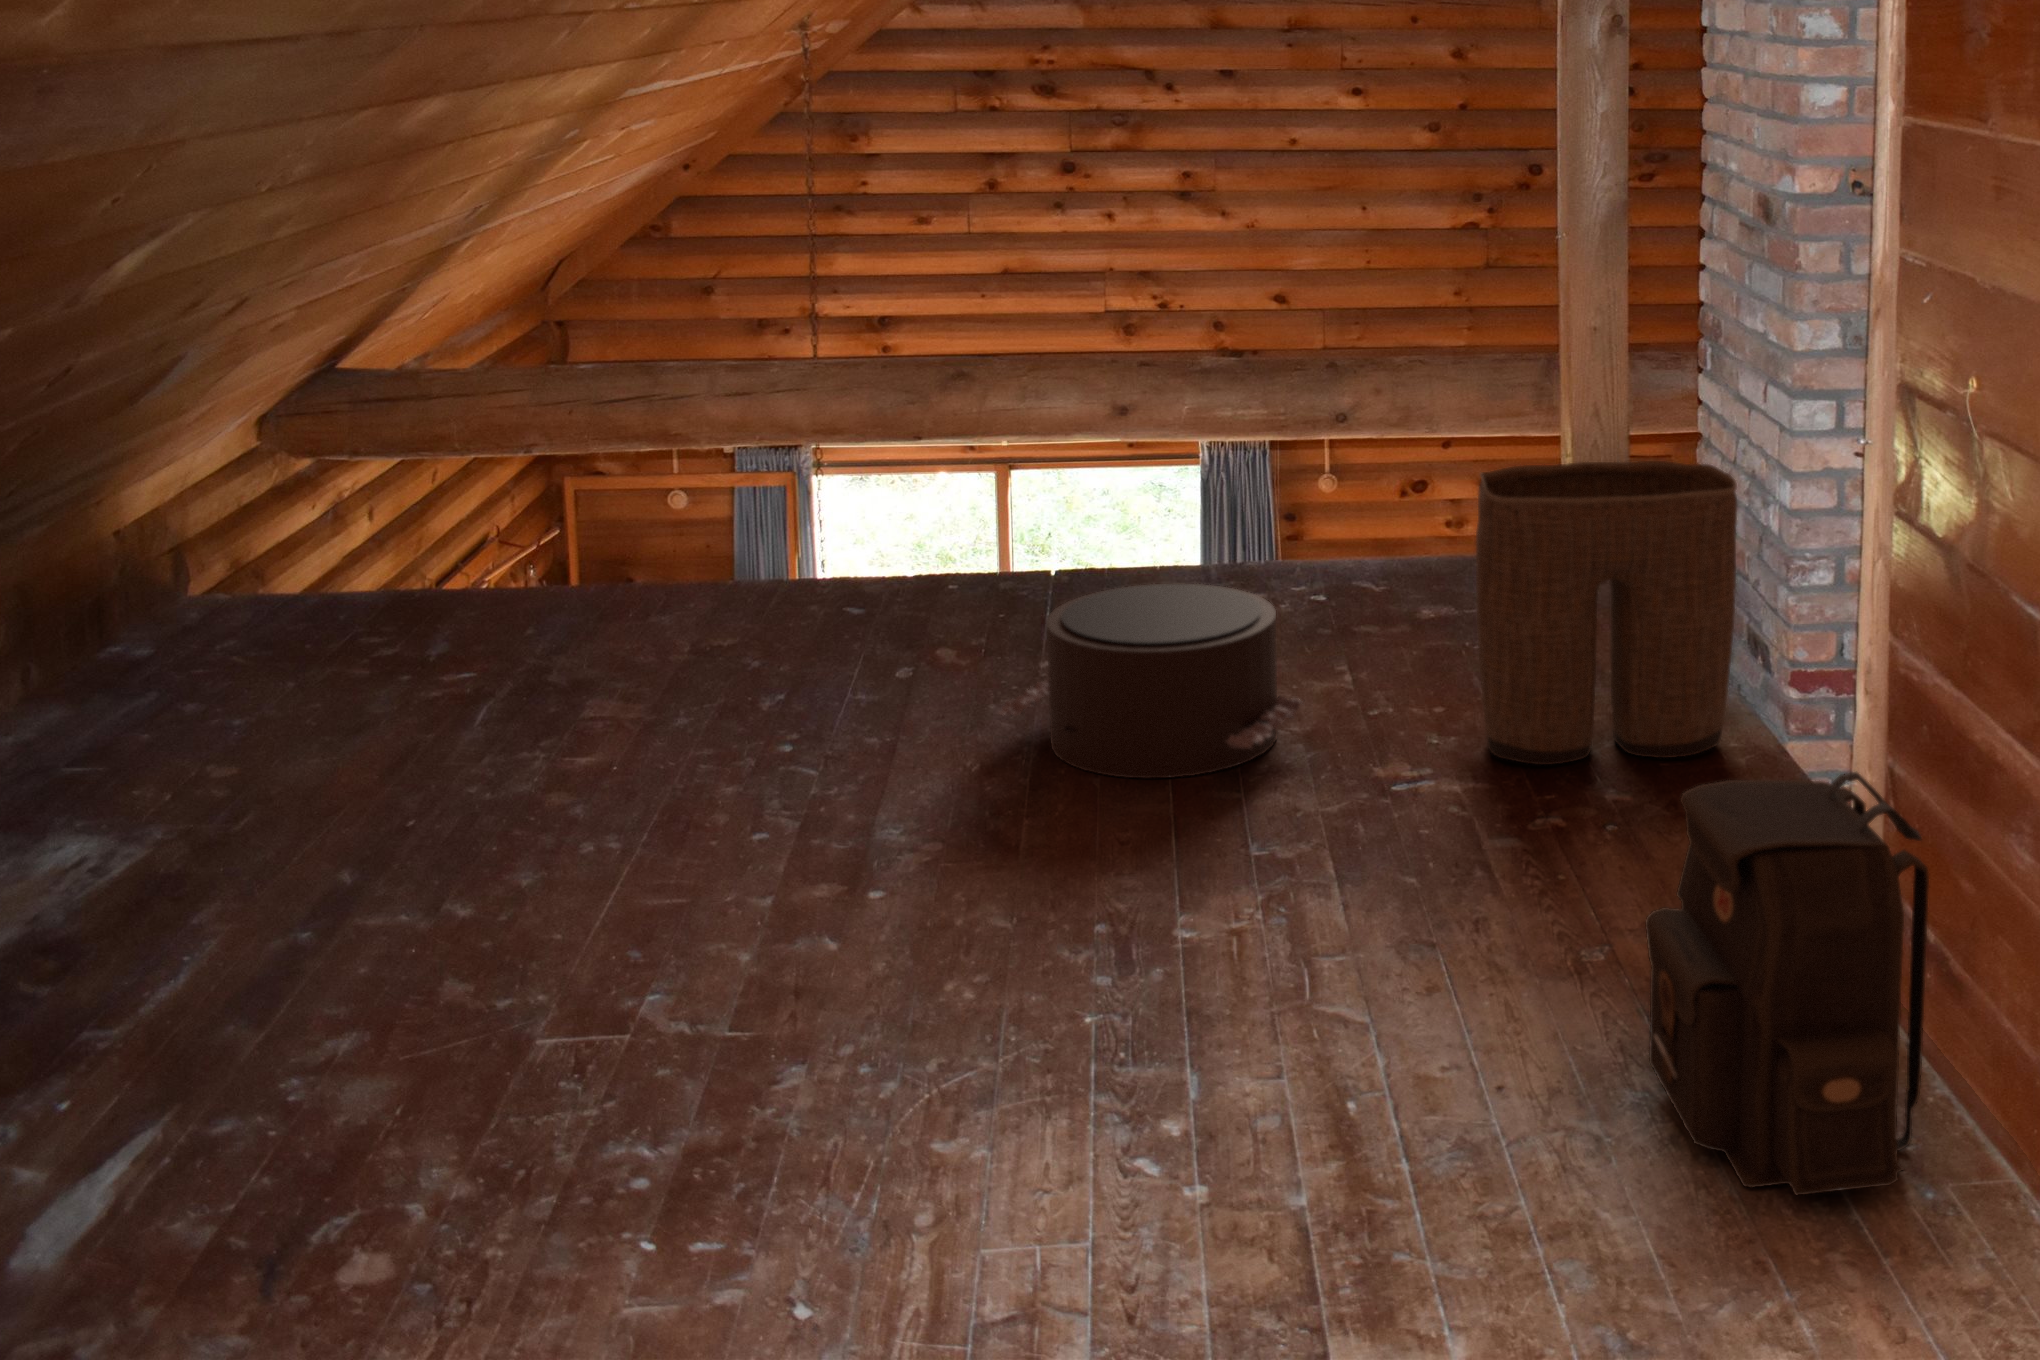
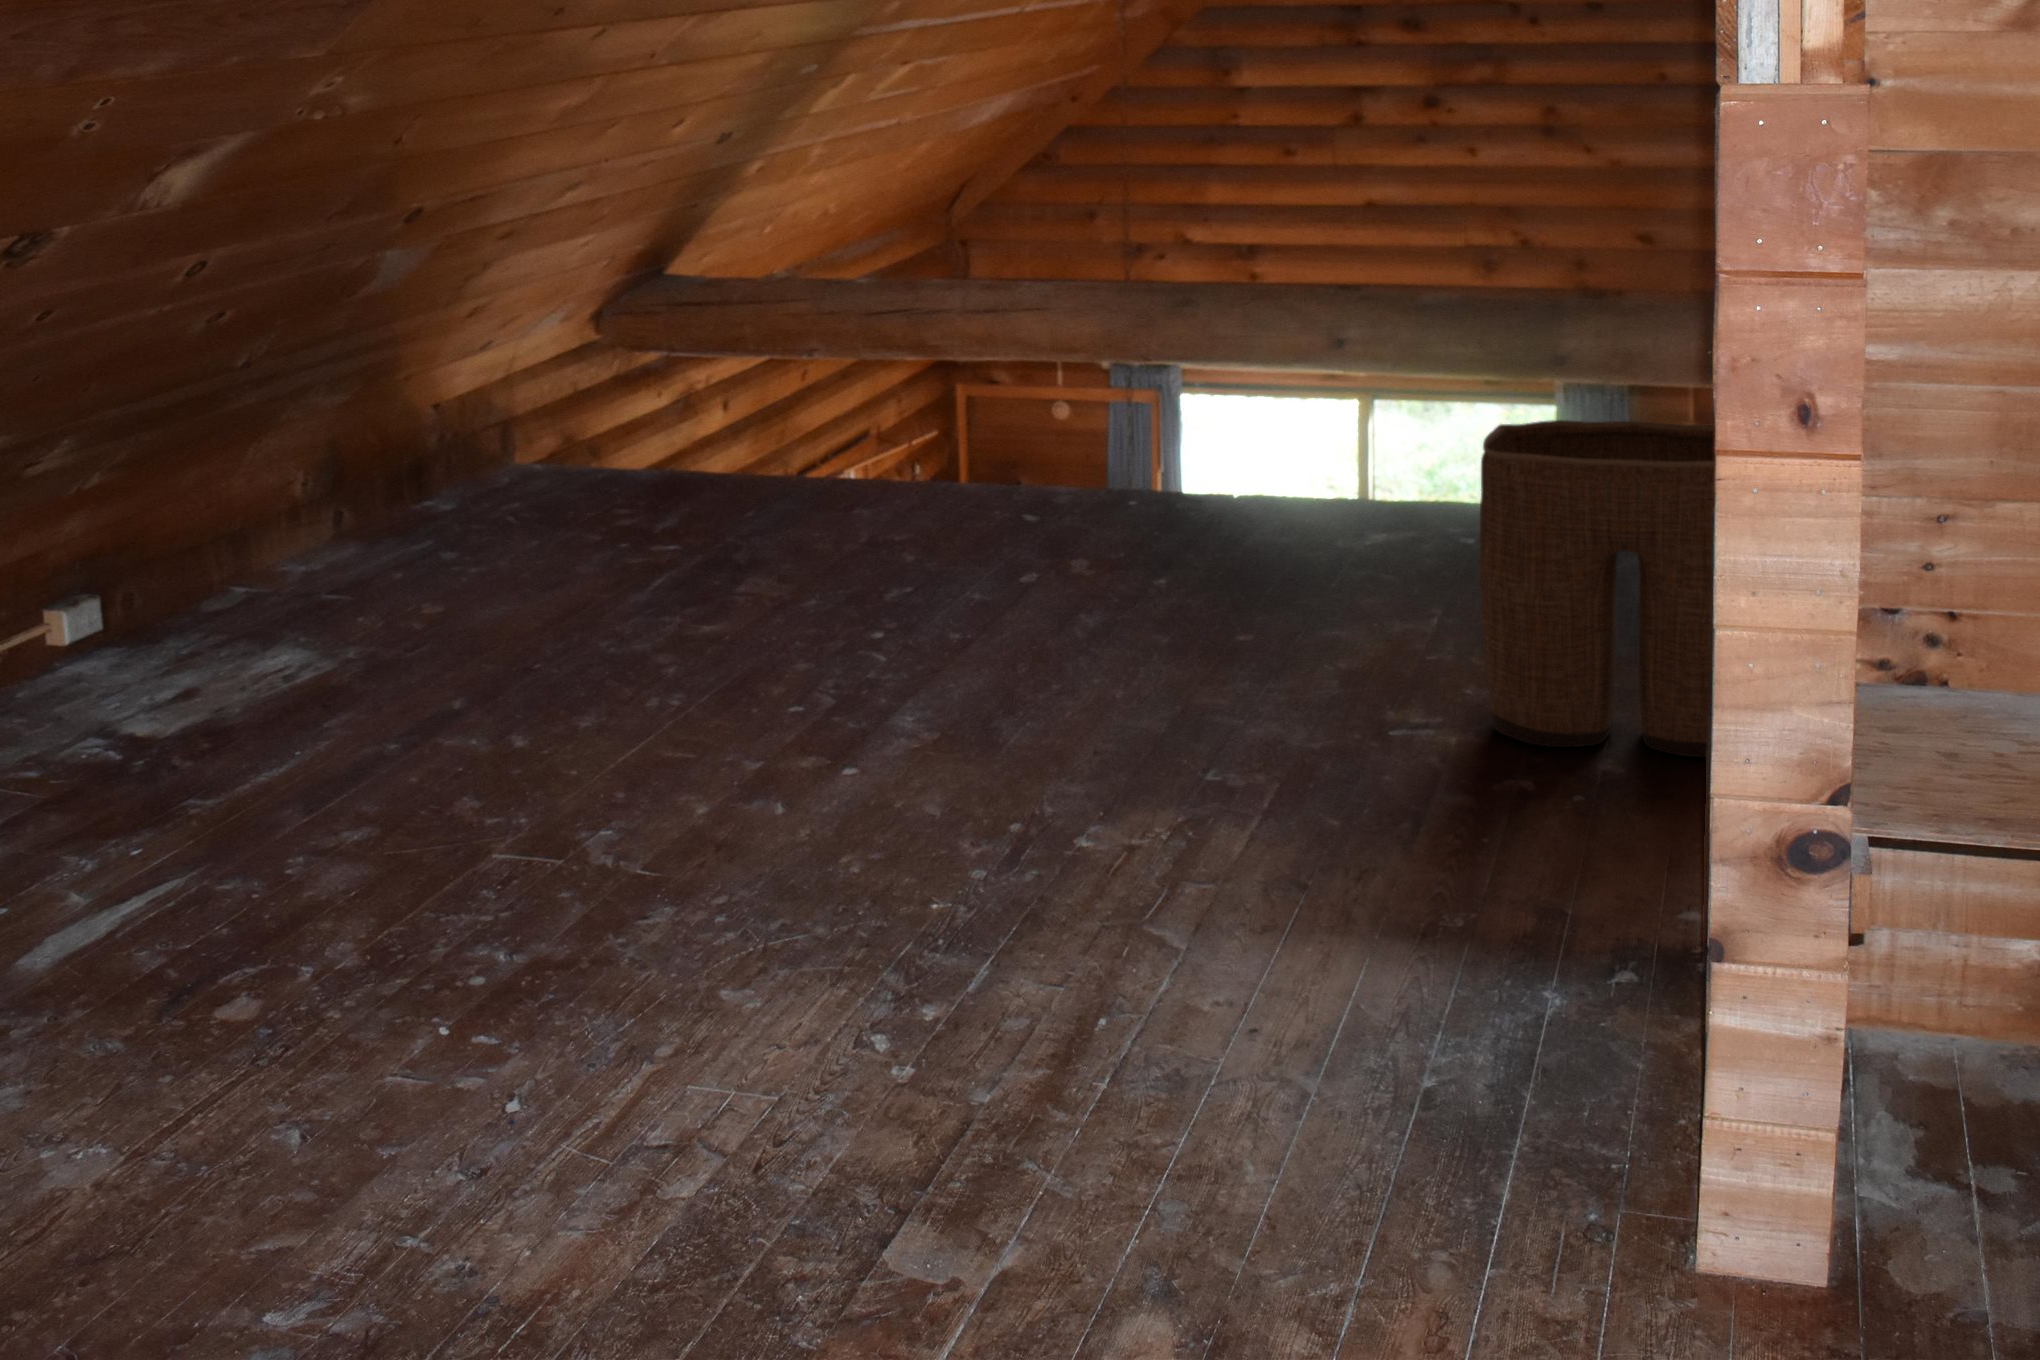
pouf: present [999,584,1304,778] -> none [1018,517,1316,711]
backpack: present [1645,772,1929,1195] -> none [1363,760,1663,1211]

